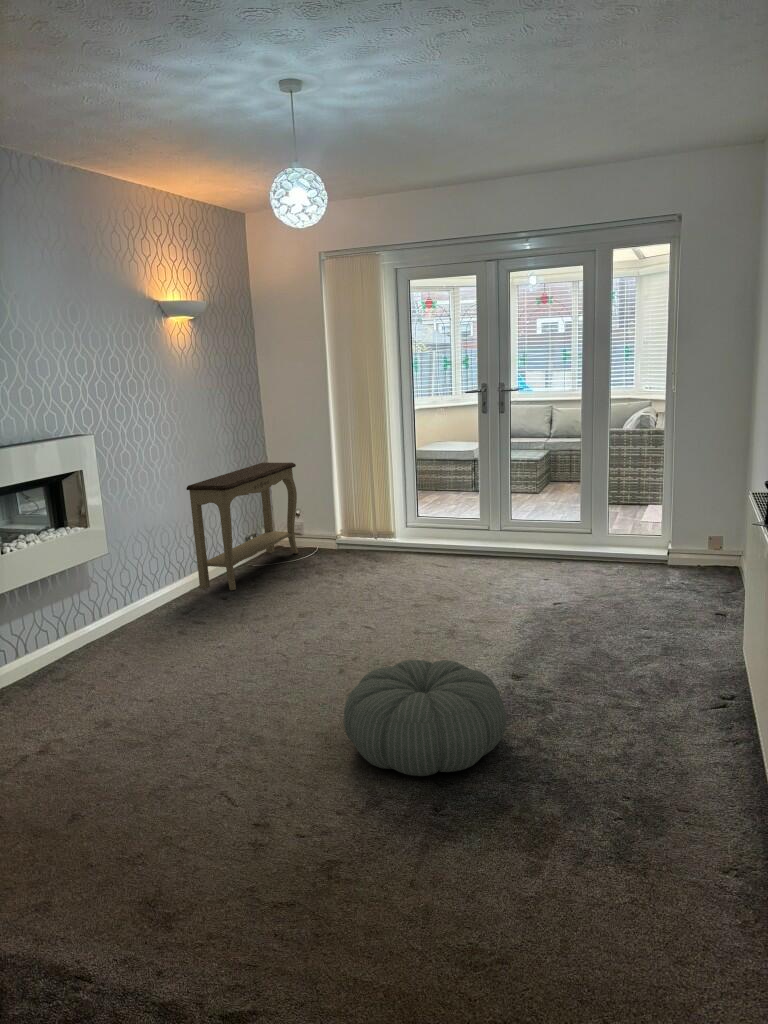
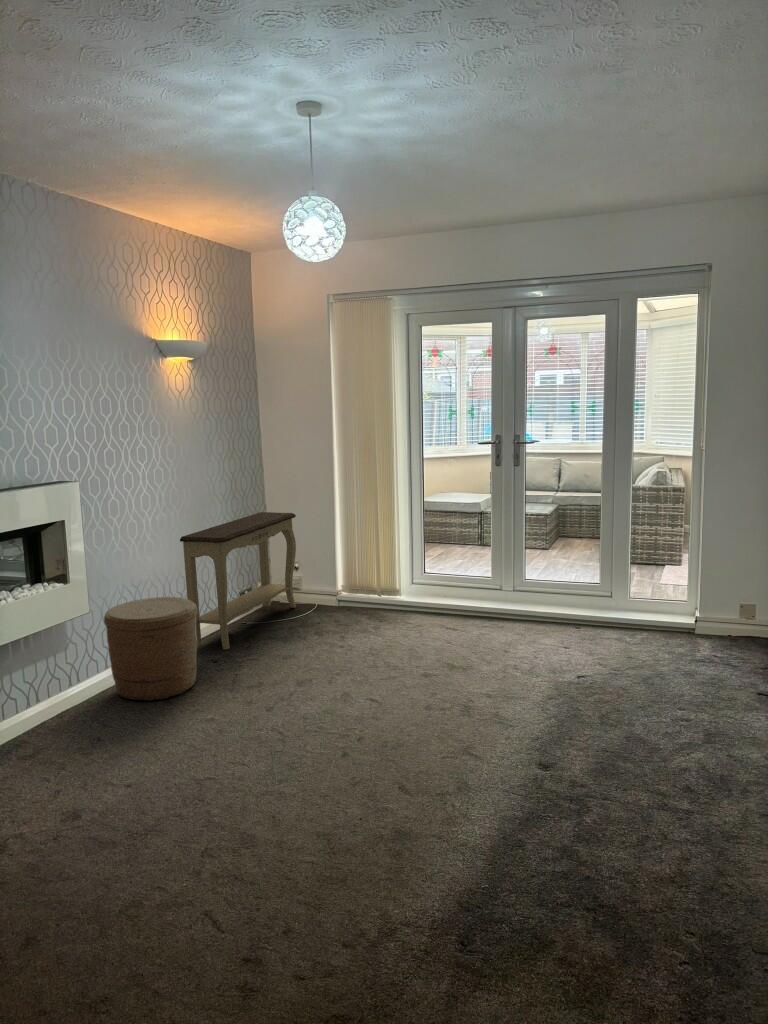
woven basket: none [120,540,206,633] -> present [104,597,197,701]
pouf: present [344,660,506,776] -> none [355,752,548,906]

